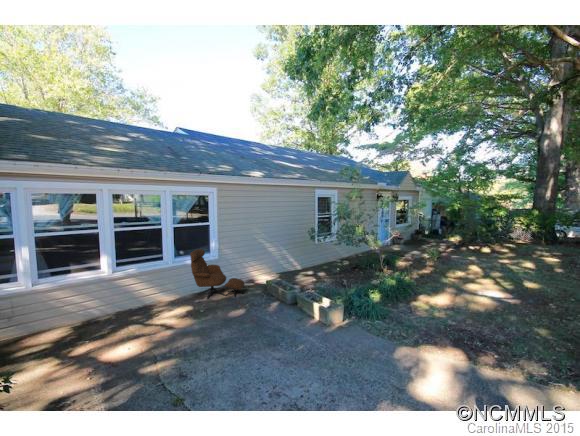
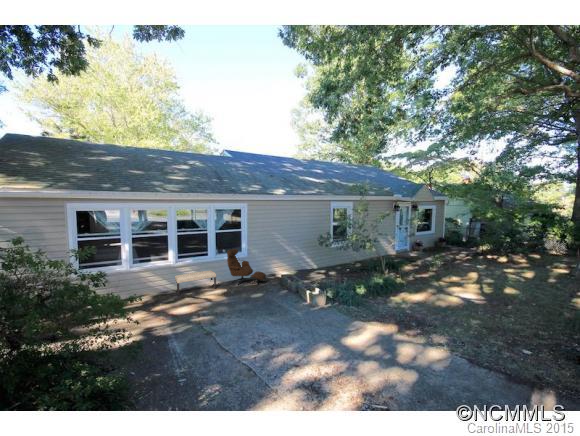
bench: none [110,281,176,323] -> present [175,270,216,296]

